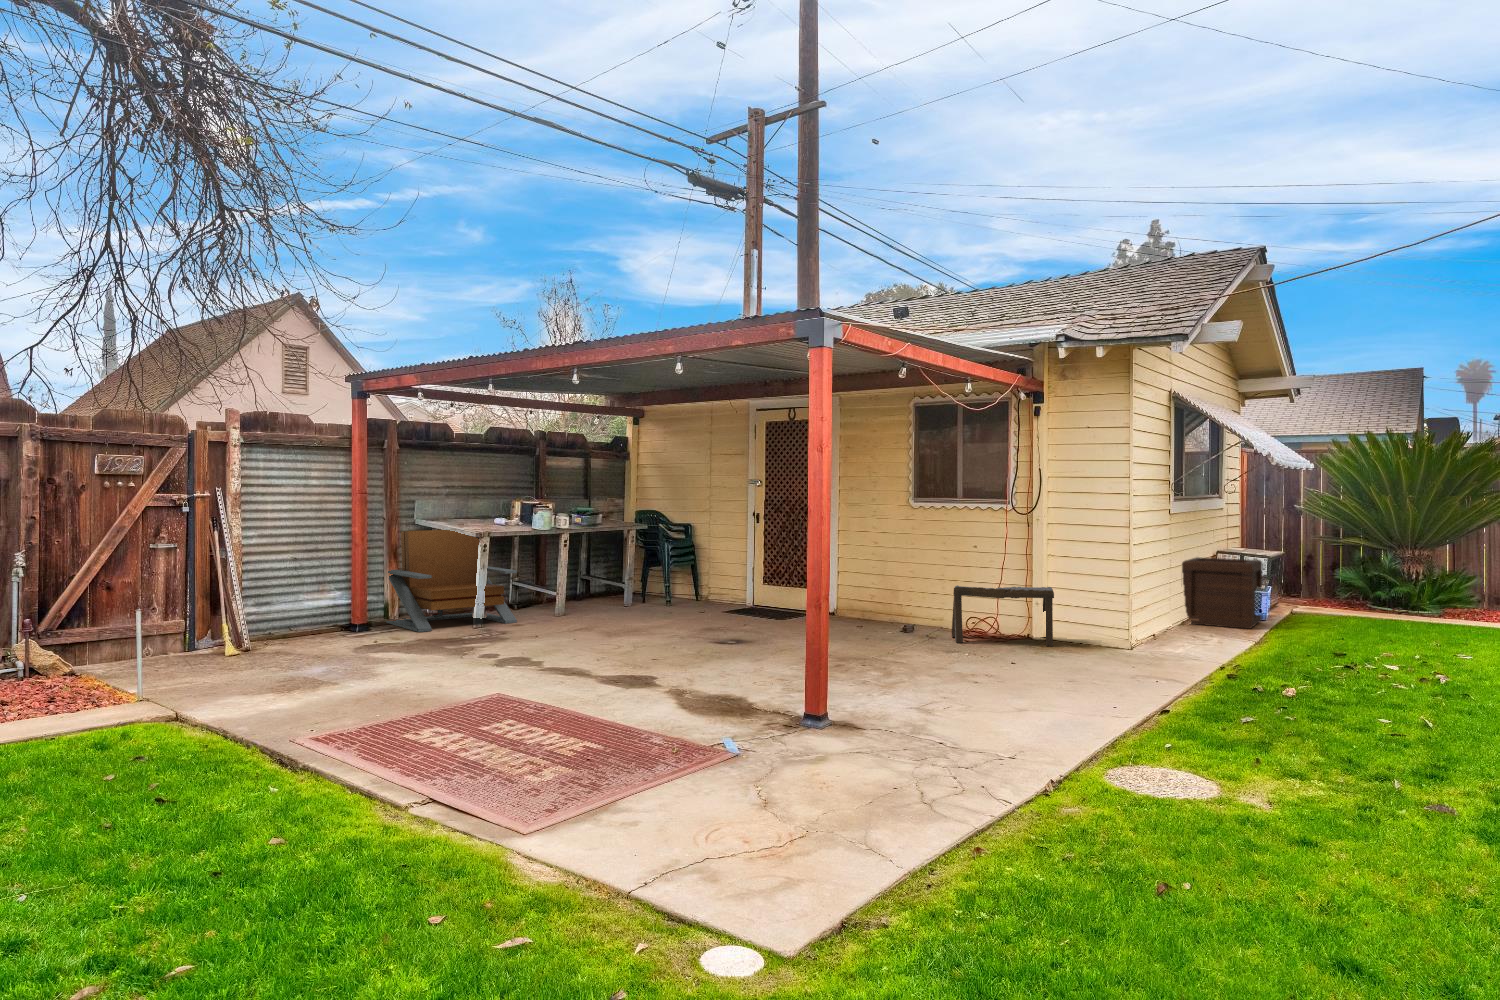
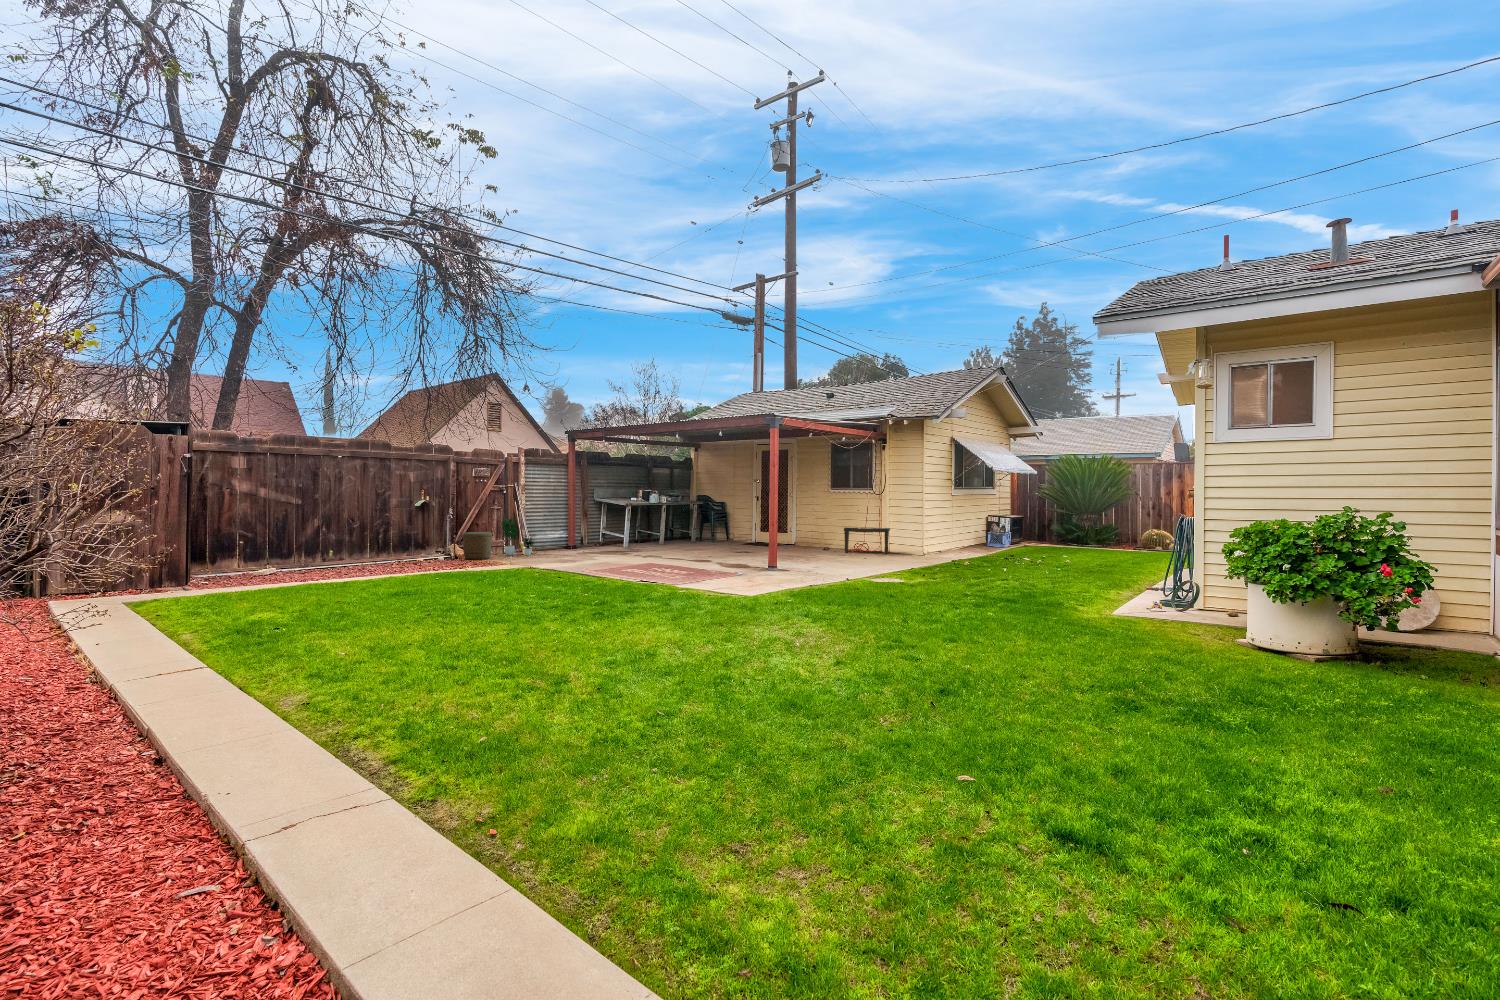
lounge chair: present [386,530,517,632] -> none [582,503,643,549]
wooden crate: present [1182,557,1262,629] -> none [959,517,999,549]
potted plant: none [169,563,258,657] -> present [502,518,535,556]
woven basket: none [58,604,137,674] -> present [462,532,492,560]

